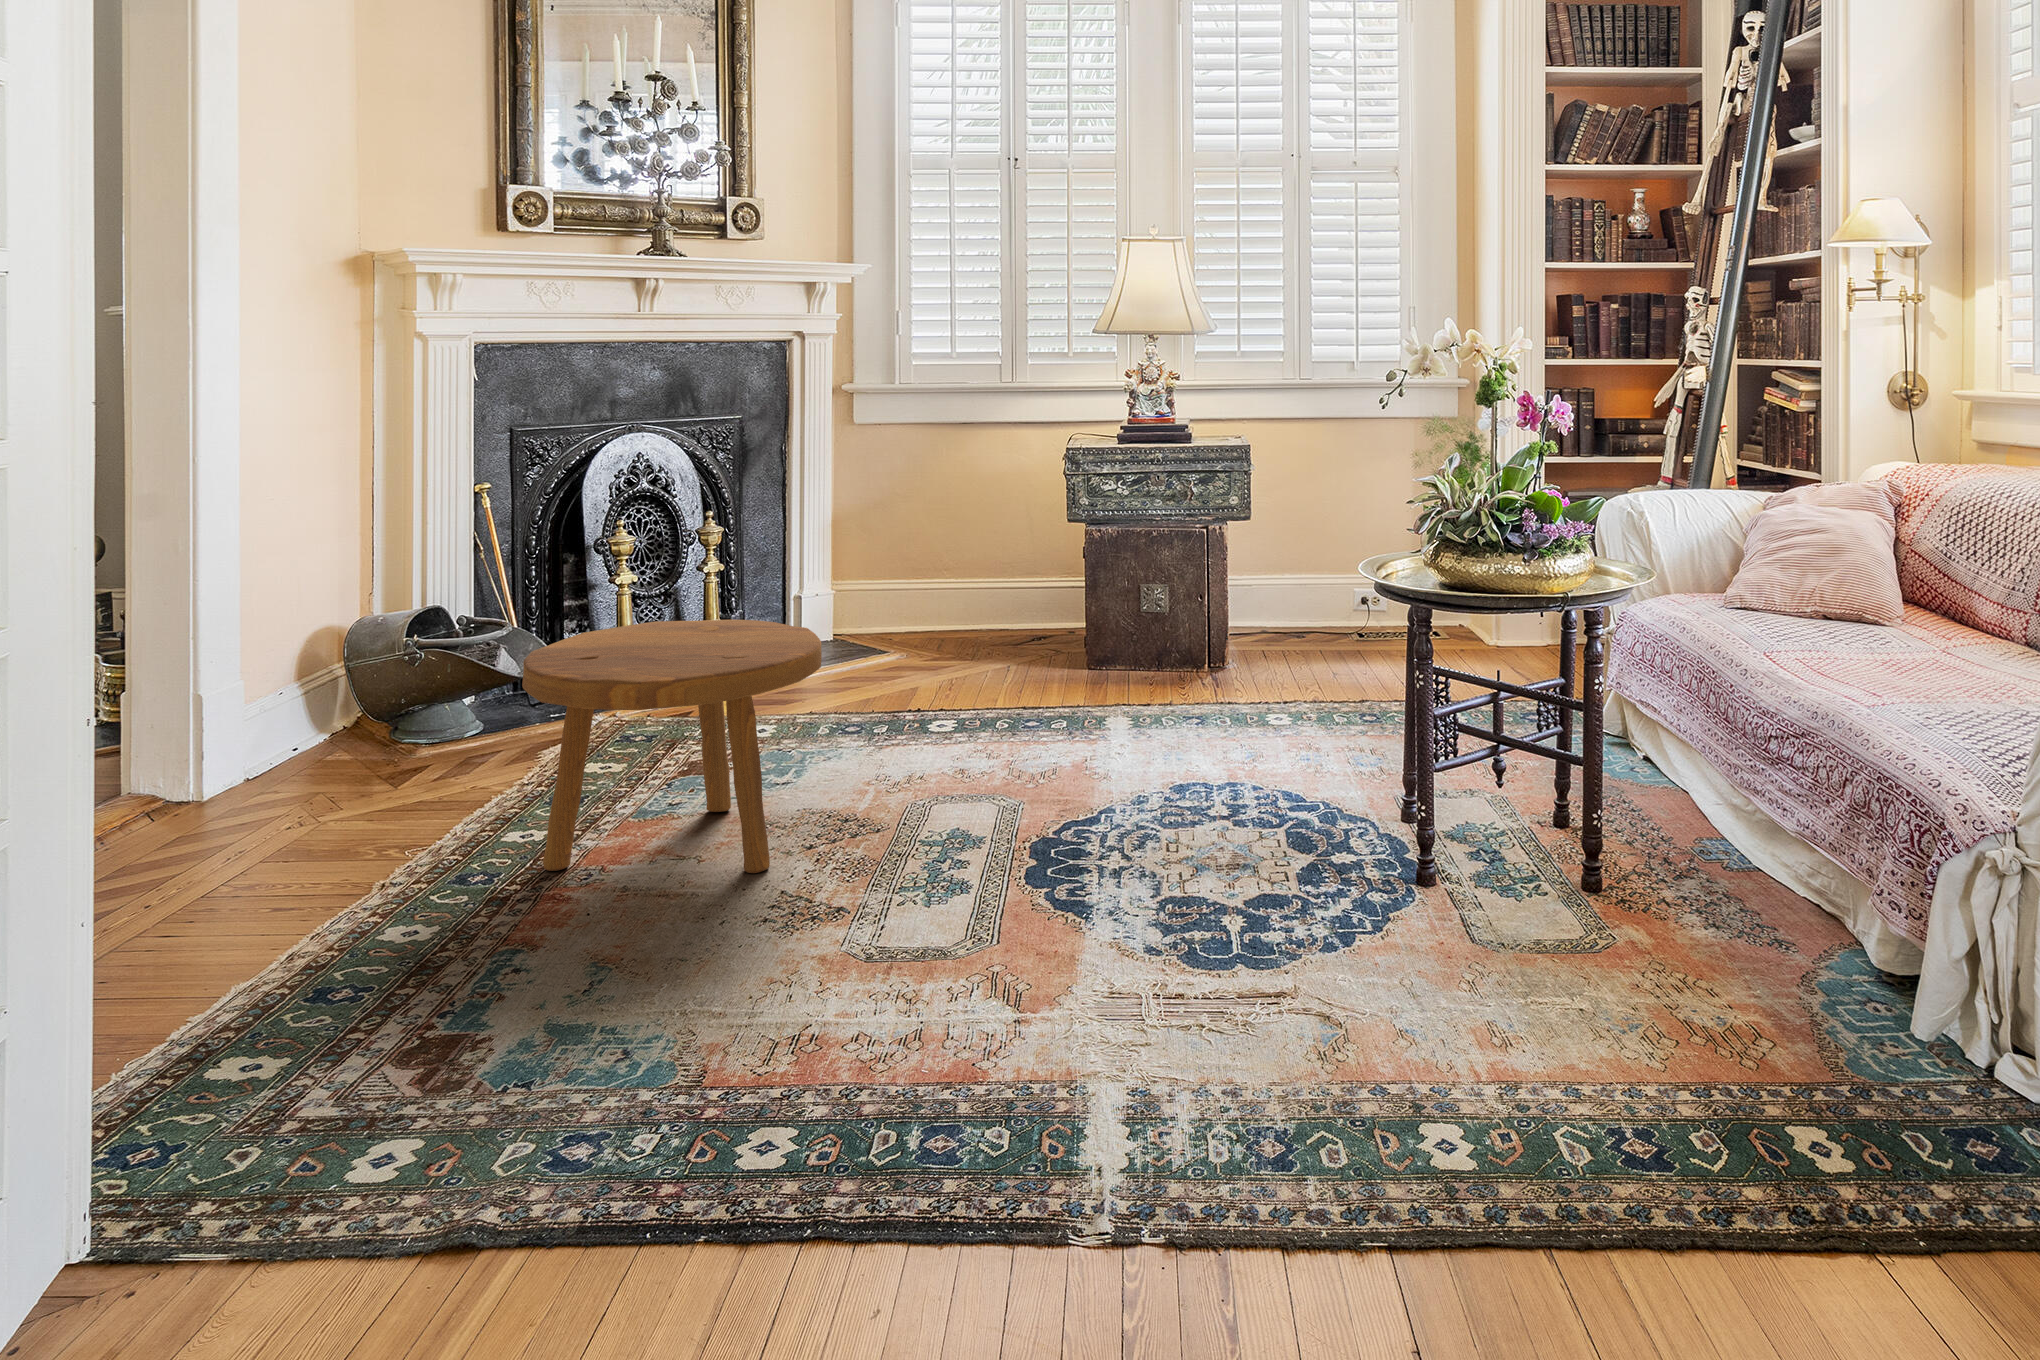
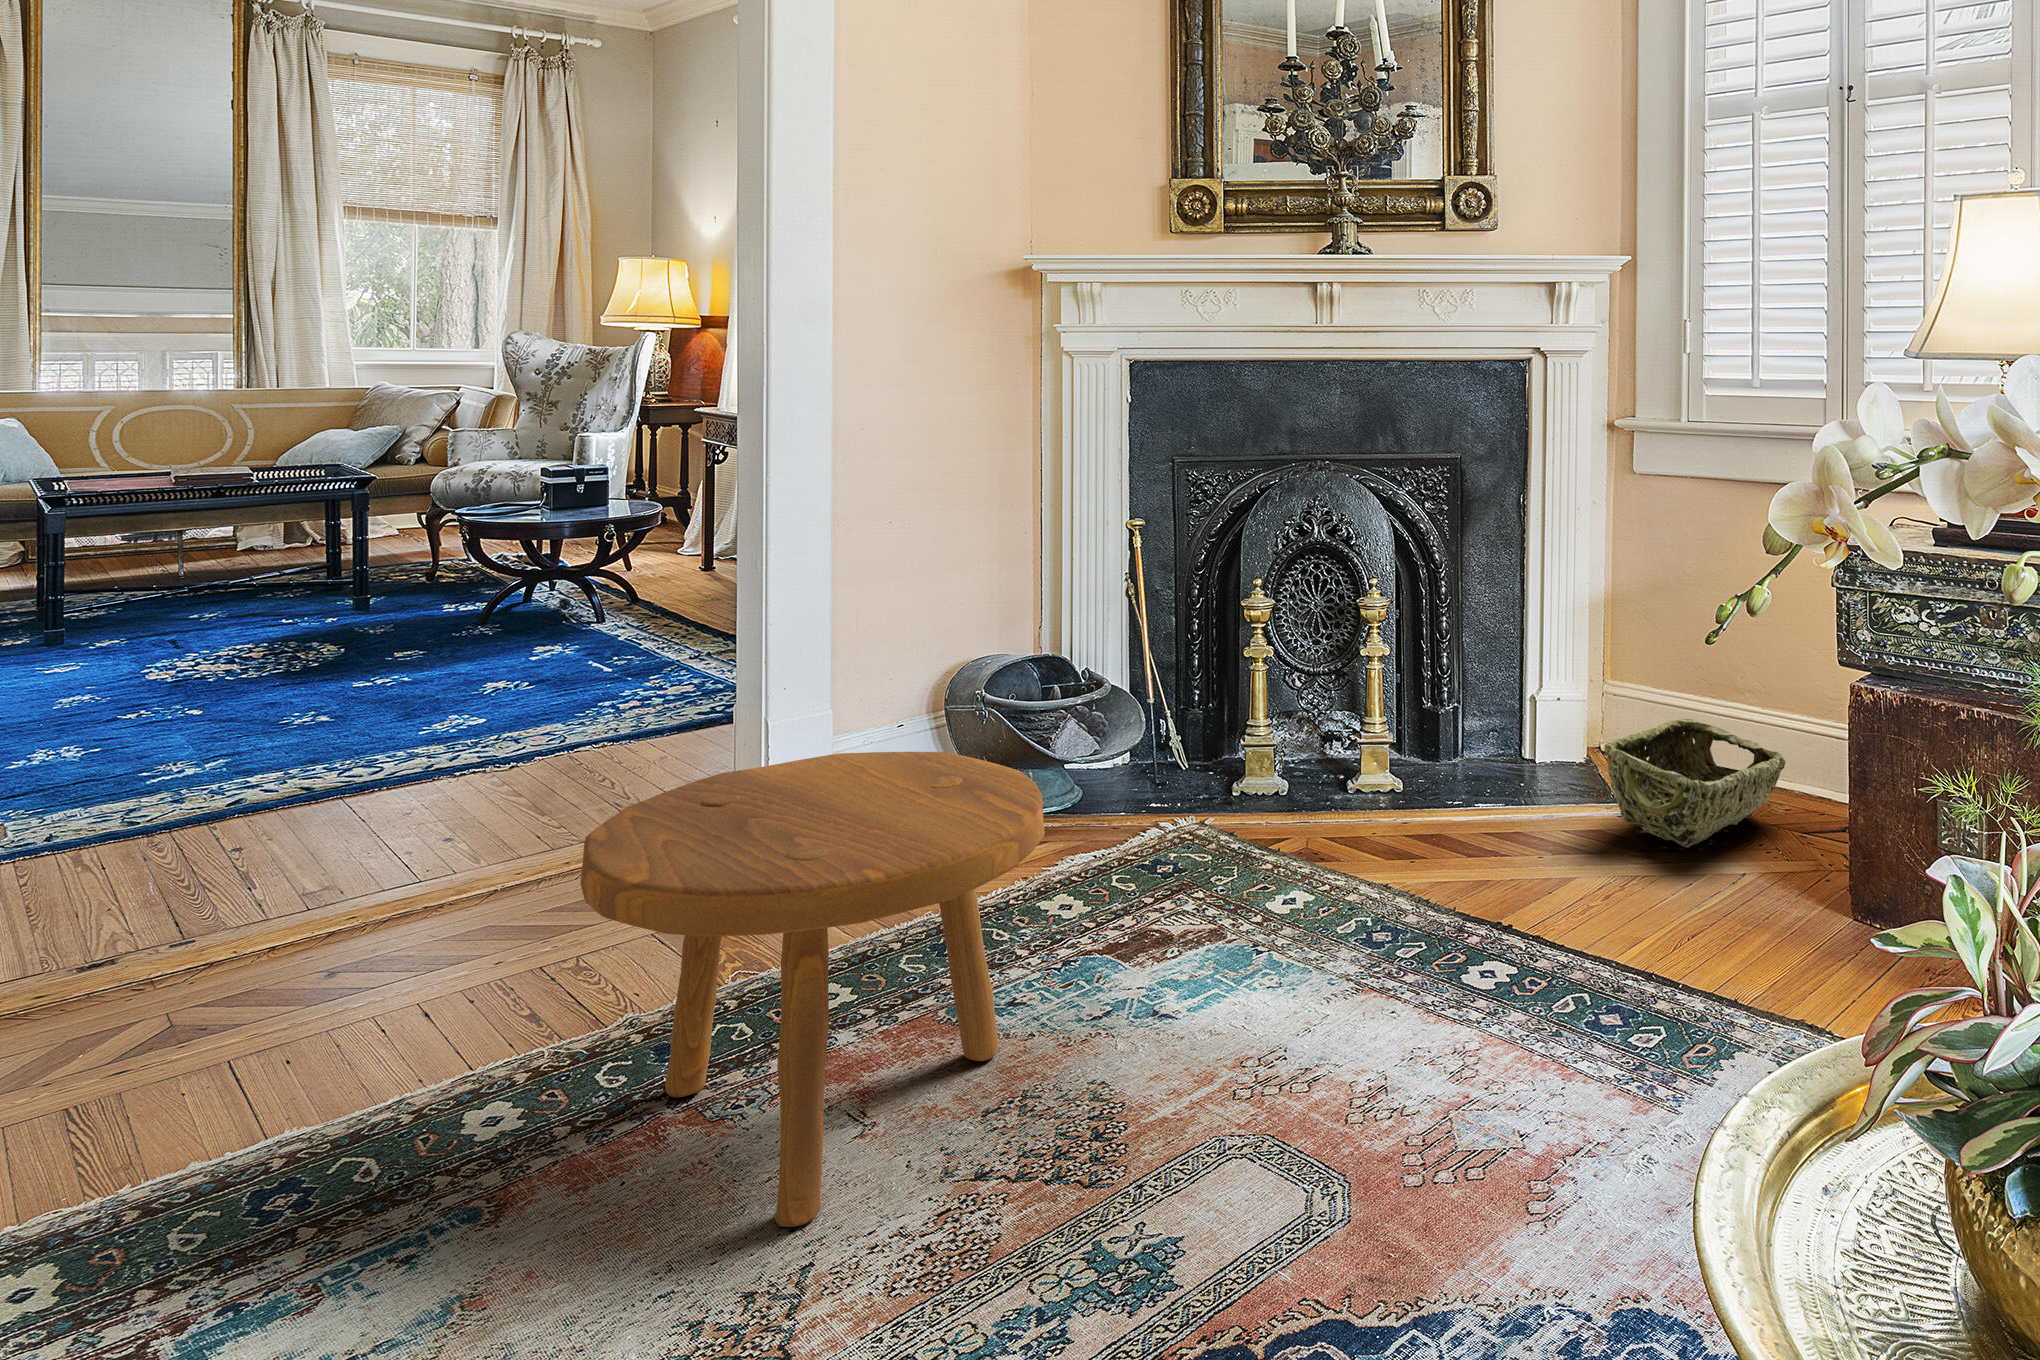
woven basket: none [900,585,992,657] -> present [1604,719,1786,848]

